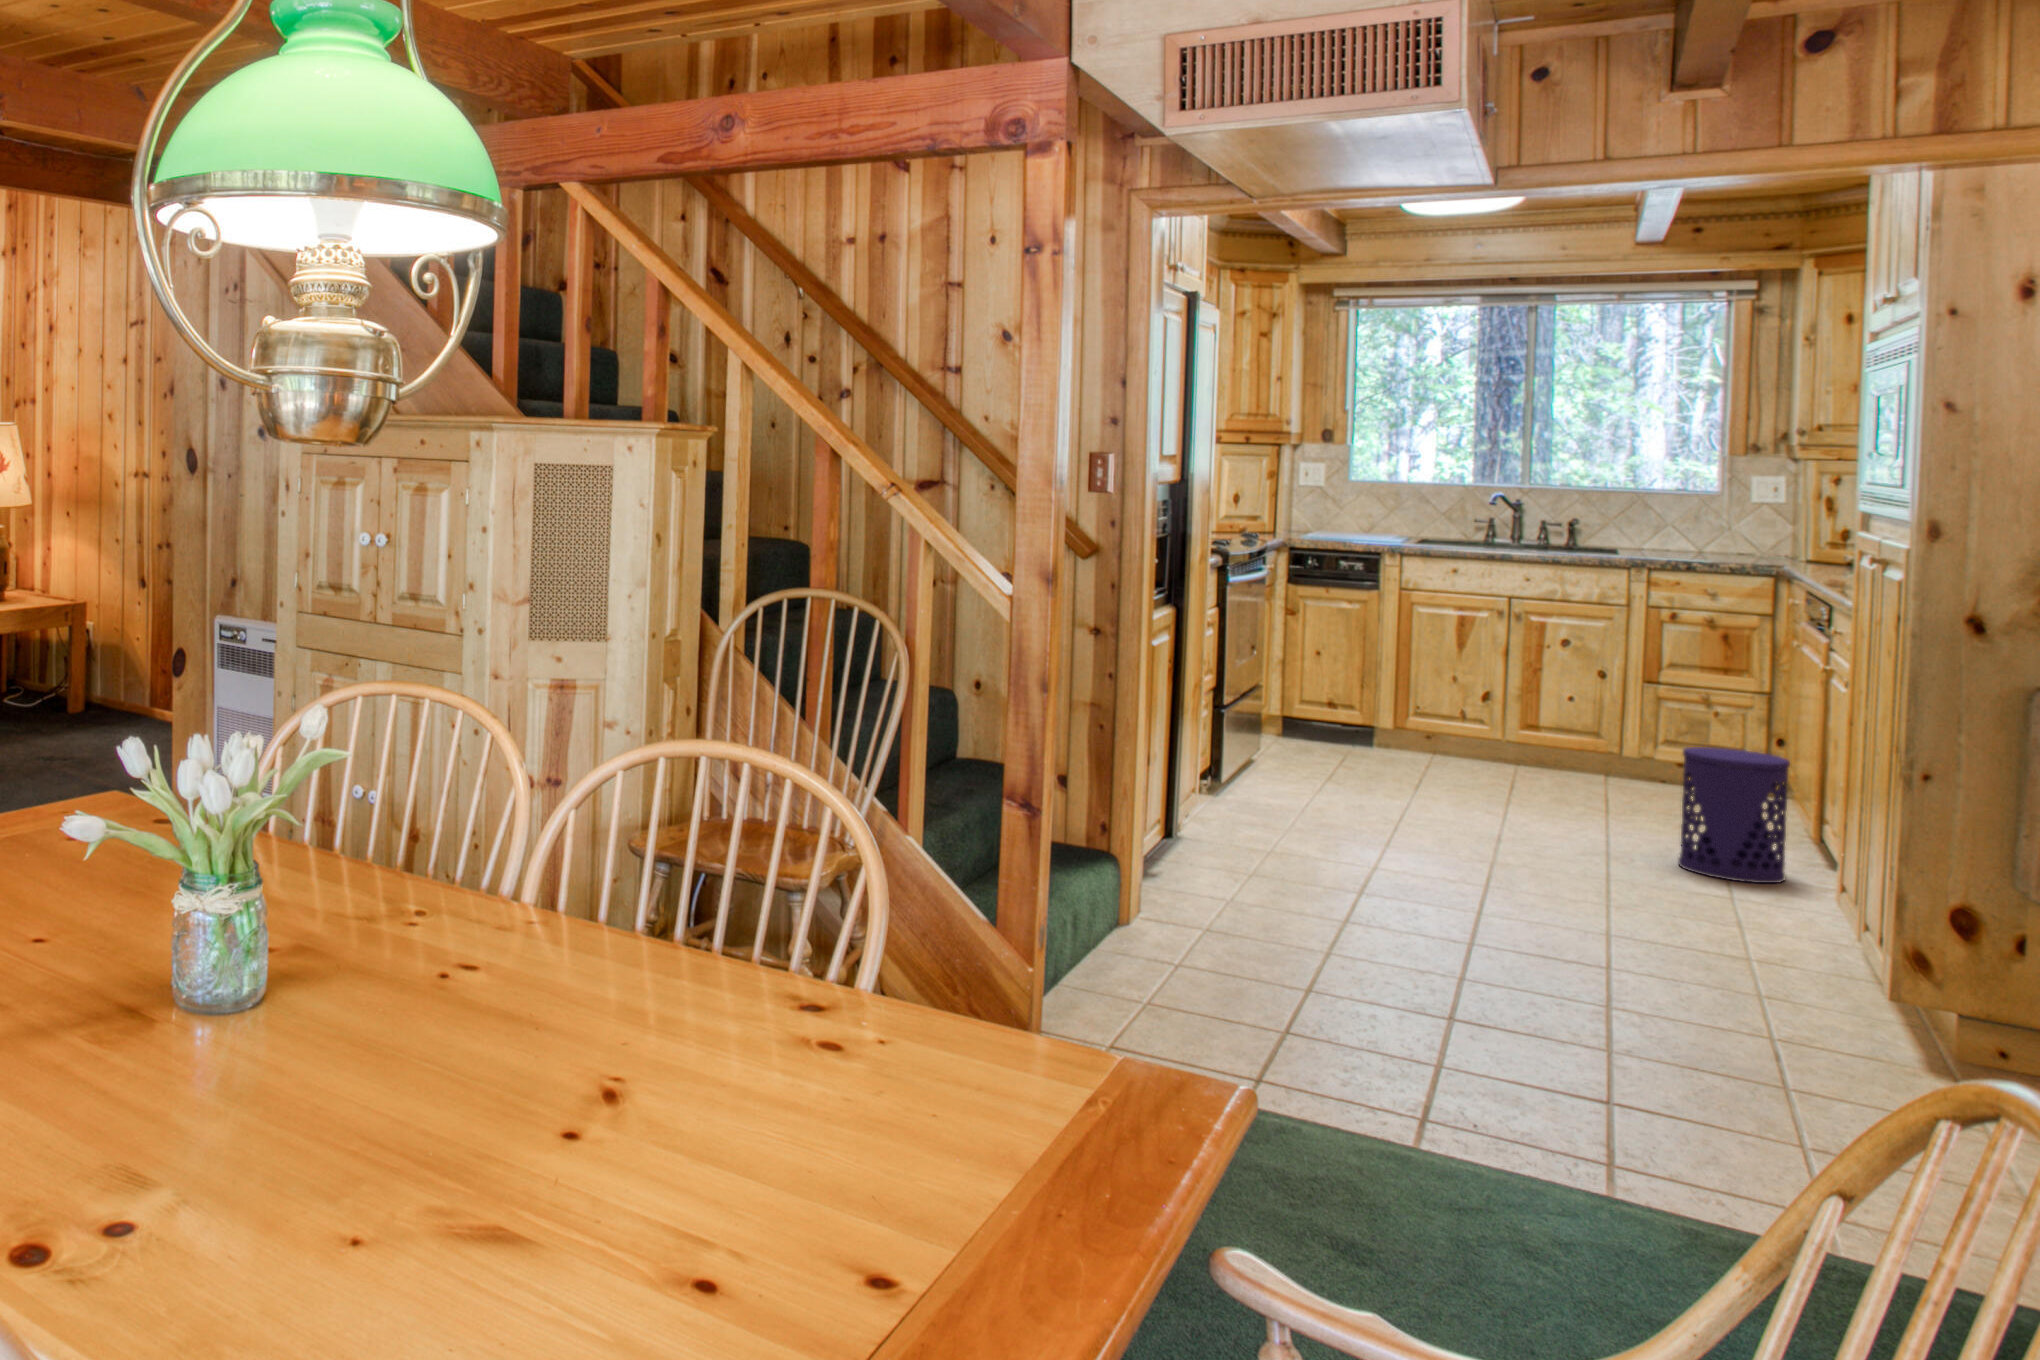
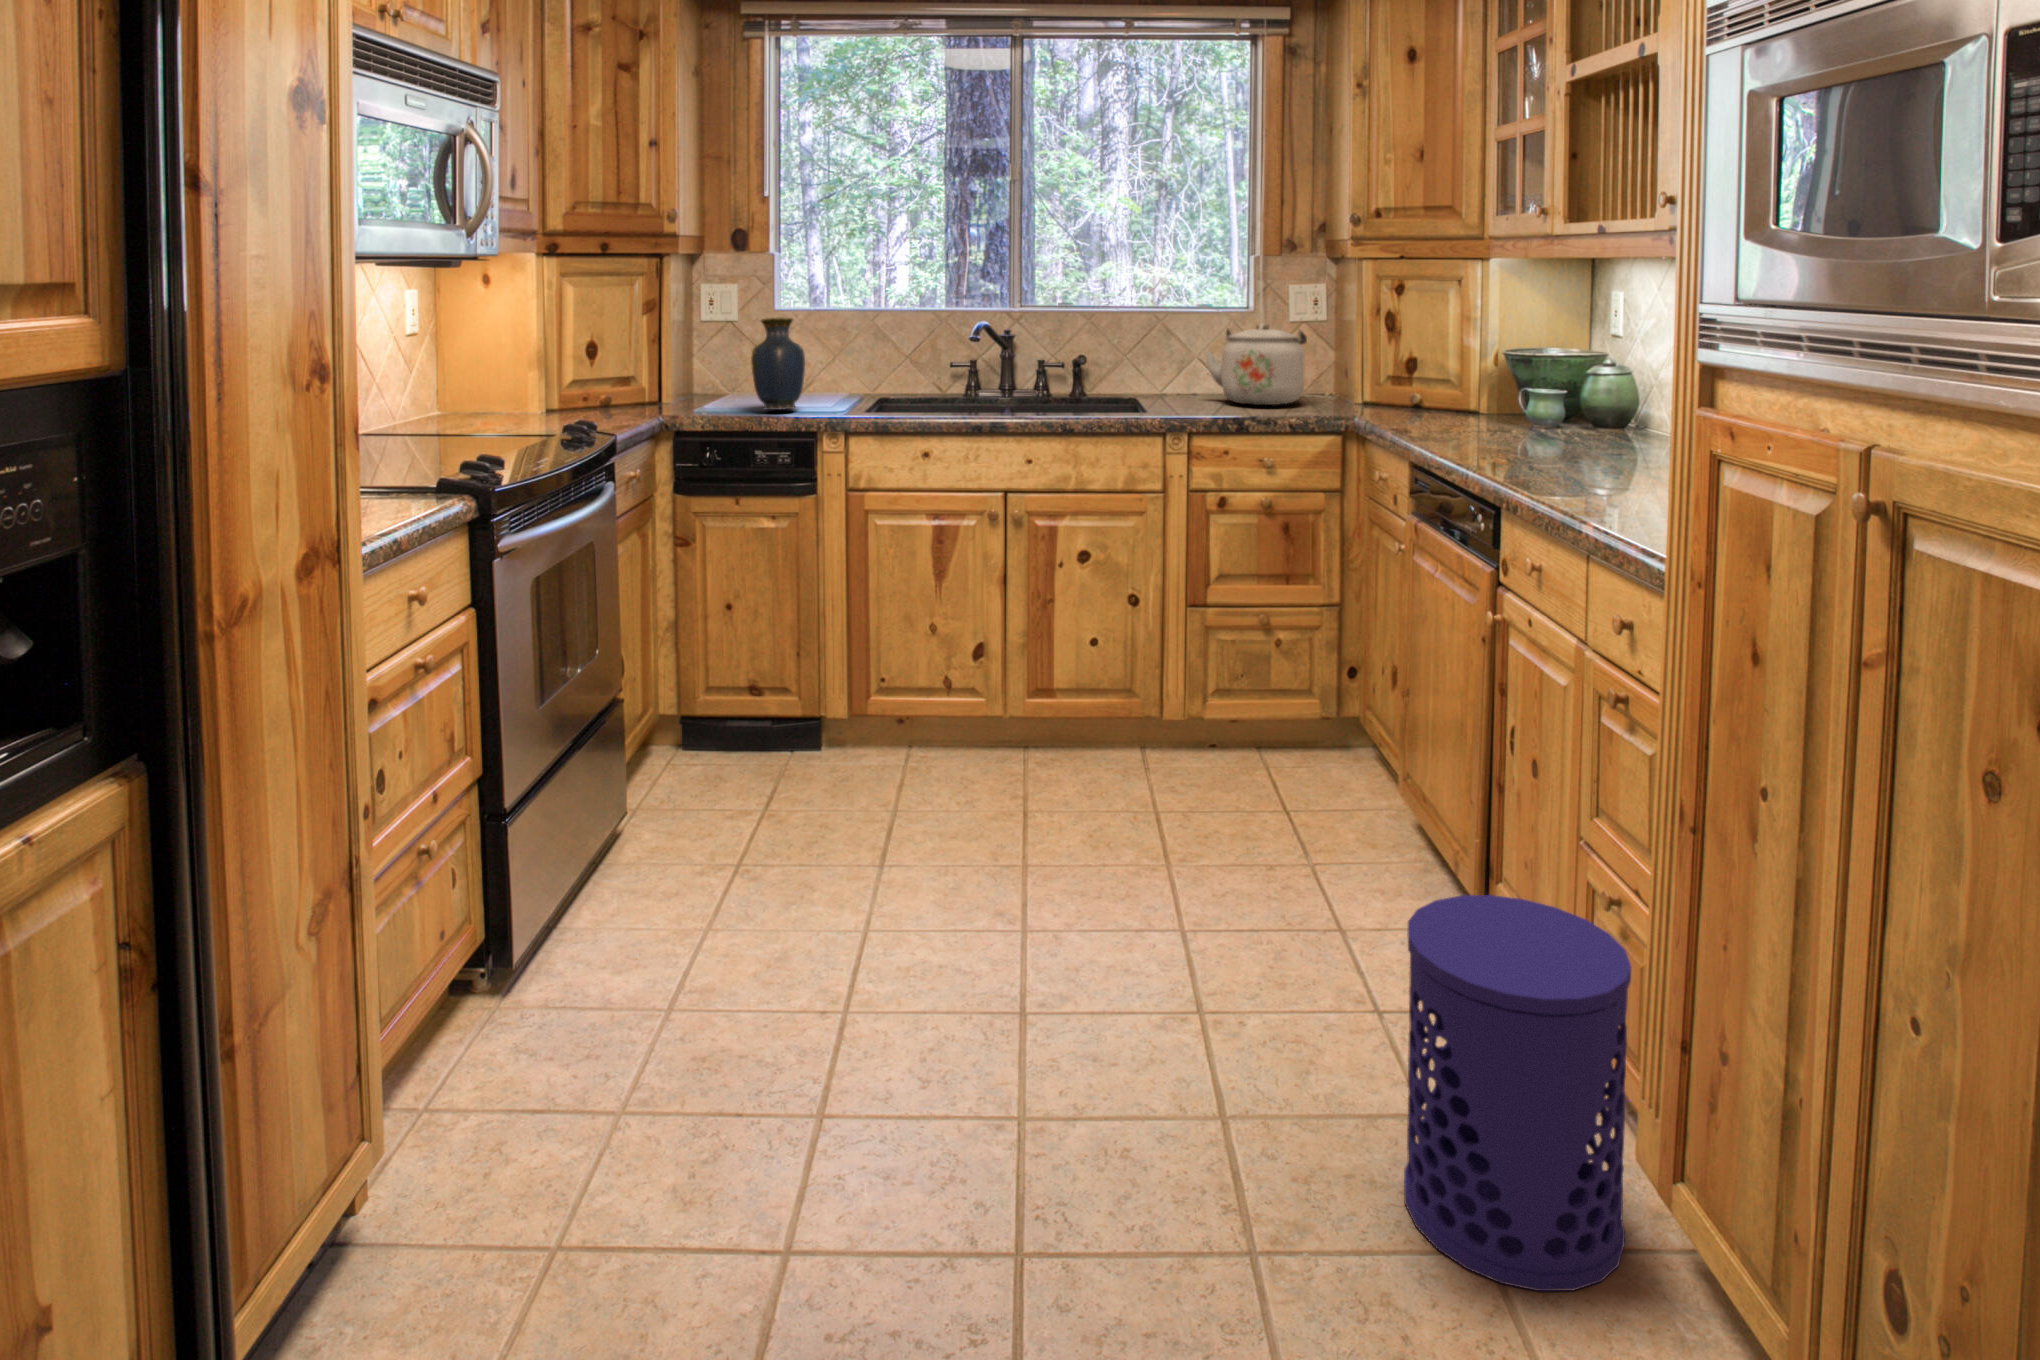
vase: none [1337,485,1372,541] -> present [751,318,805,410]
kettle: none [1677,503,1767,559] -> present [1205,324,1307,405]

